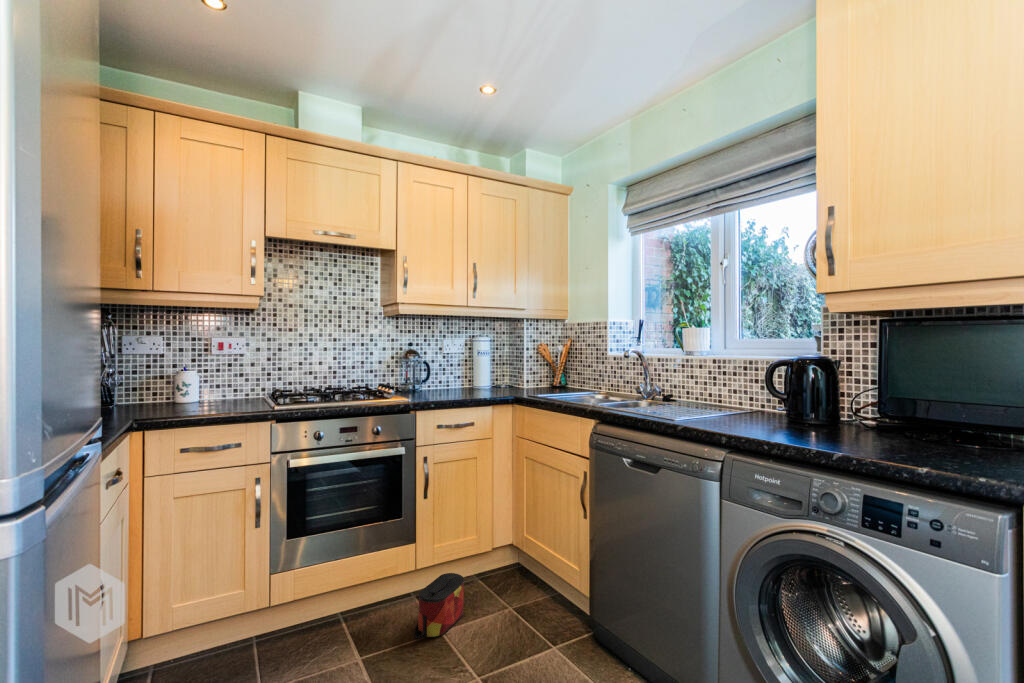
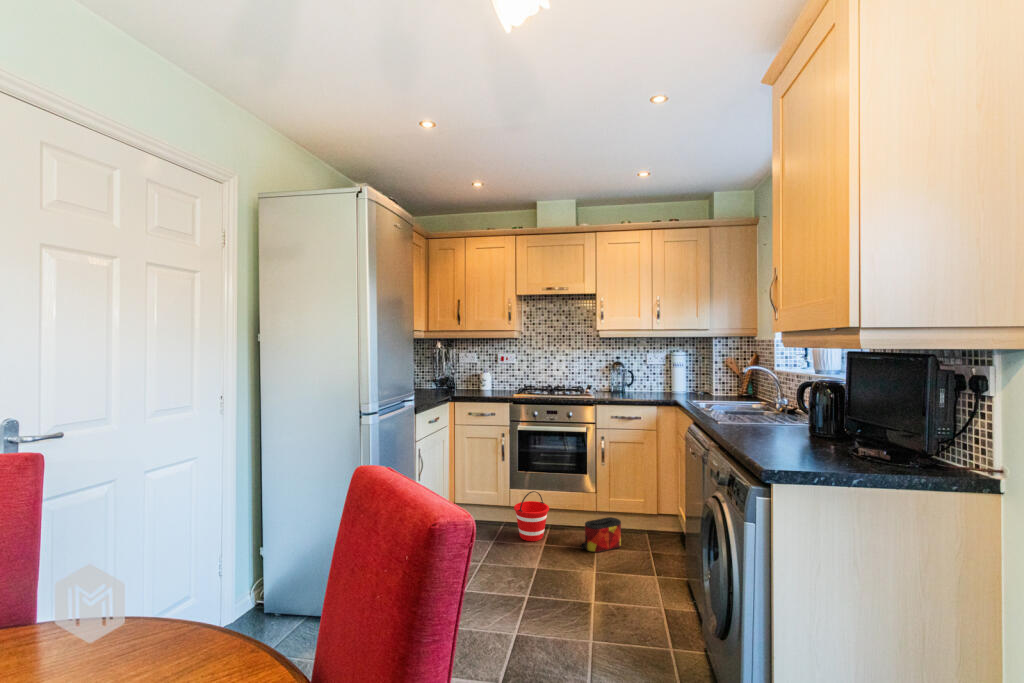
bucket: none [291,567,355,658] -> present [514,491,549,541]

